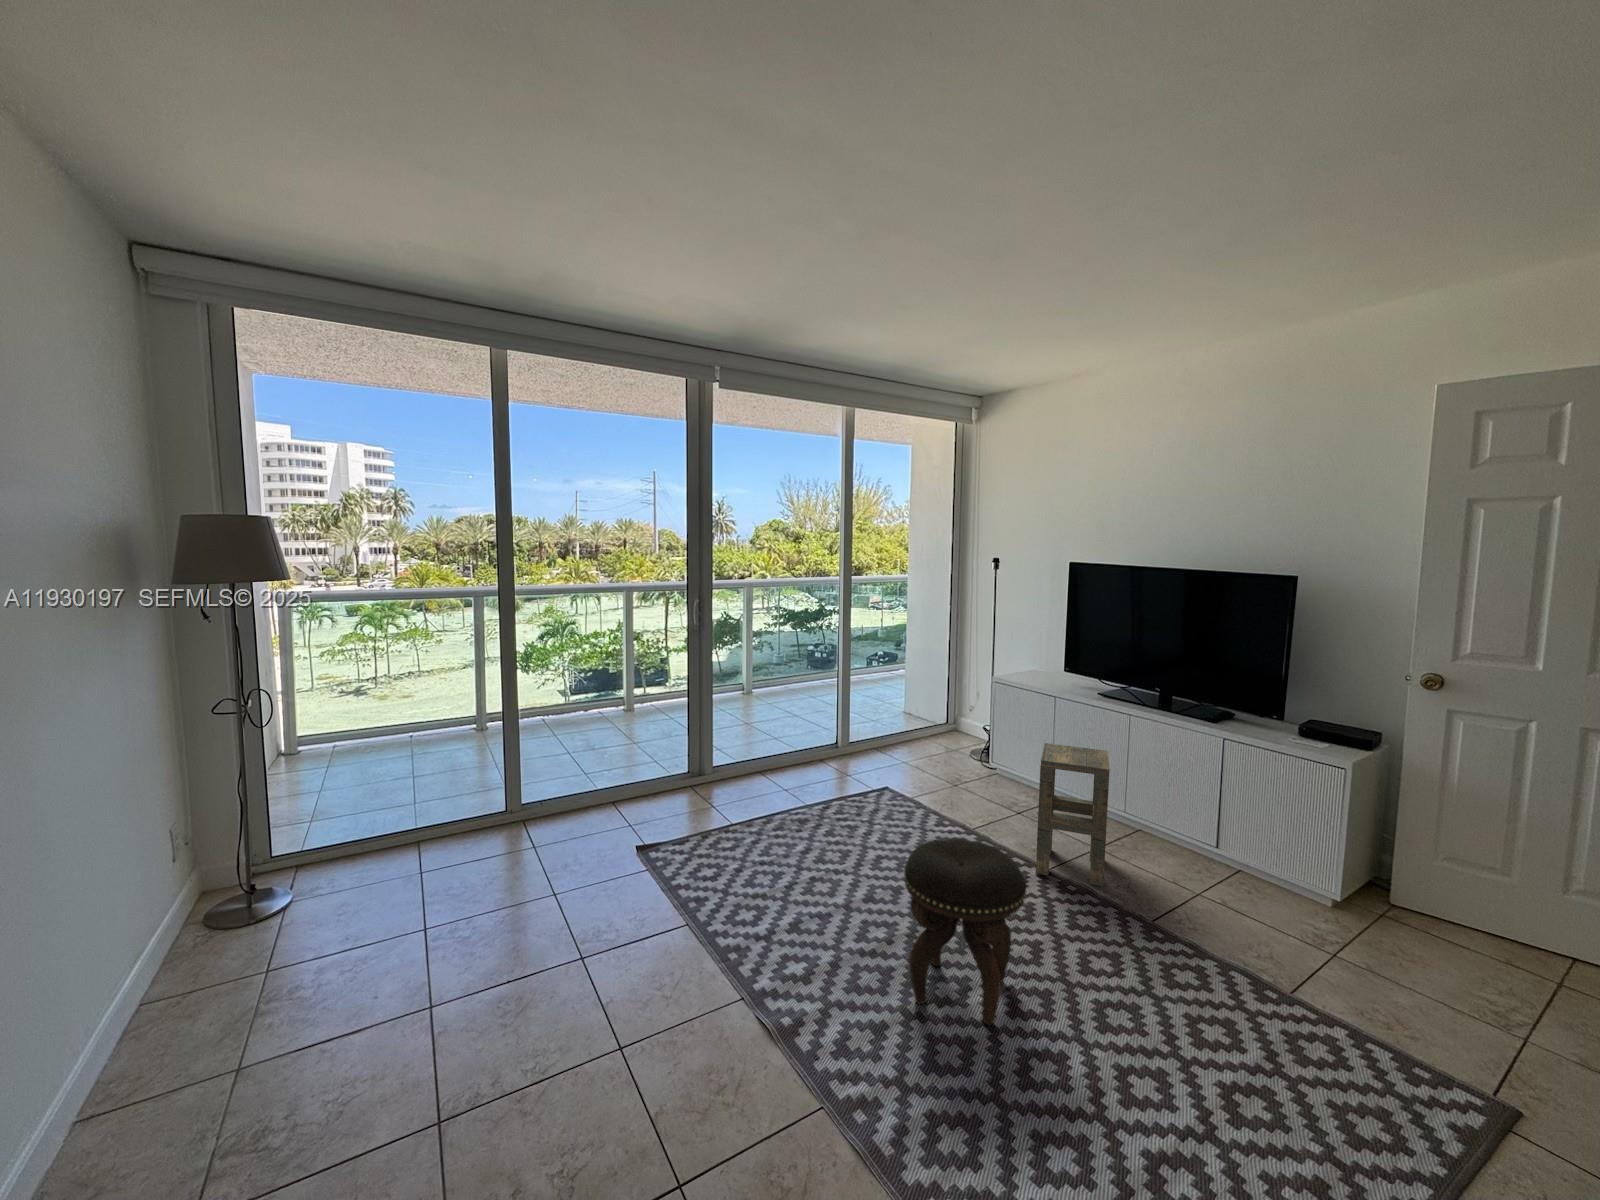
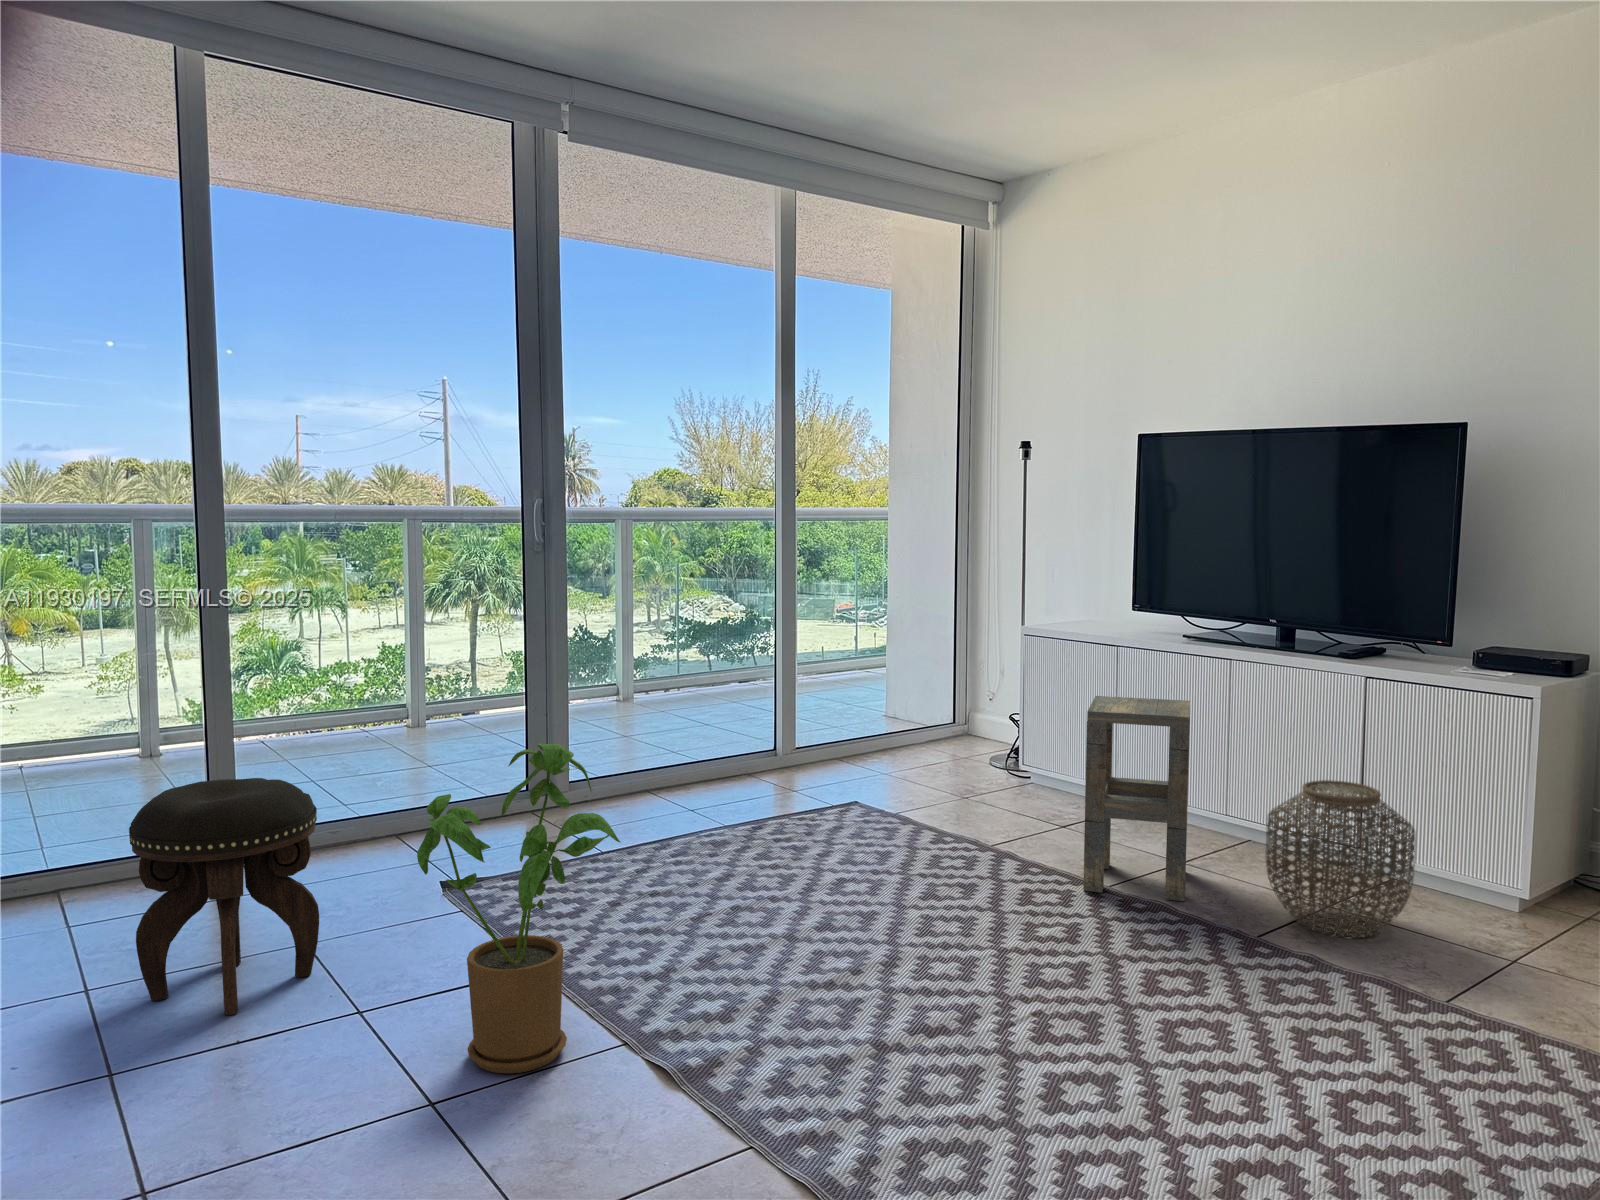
house plant: none [614,806,742,1024] -> present [417,744,621,1074]
woven basket: none [1160,817,1265,928] -> present [1266,780,1415,938]
footstool: present [904,838,1026,1025] -> present [129,778,319,1015]

